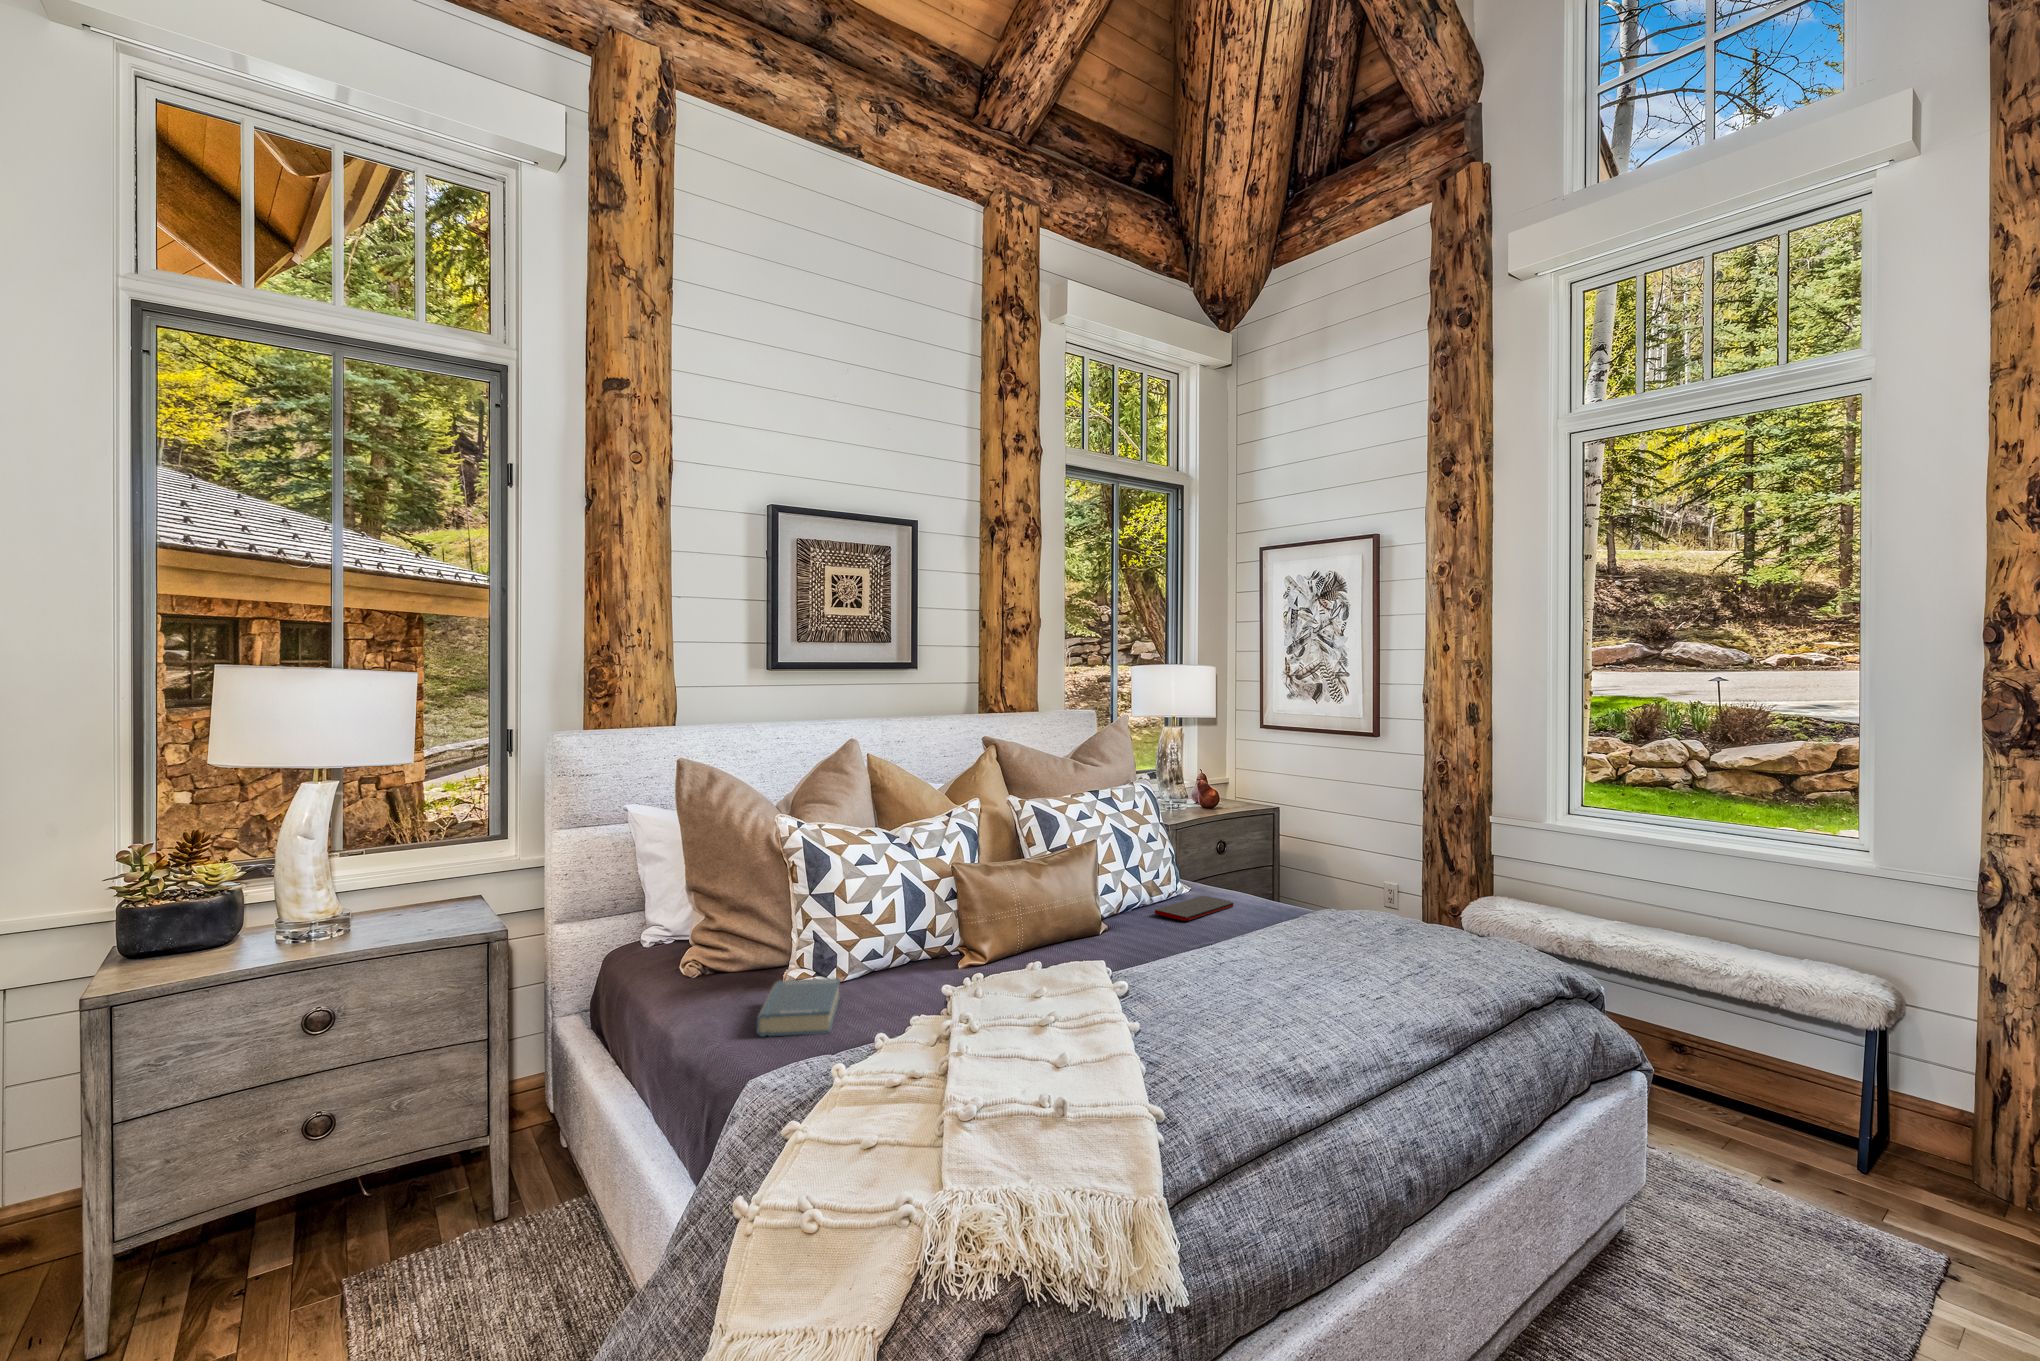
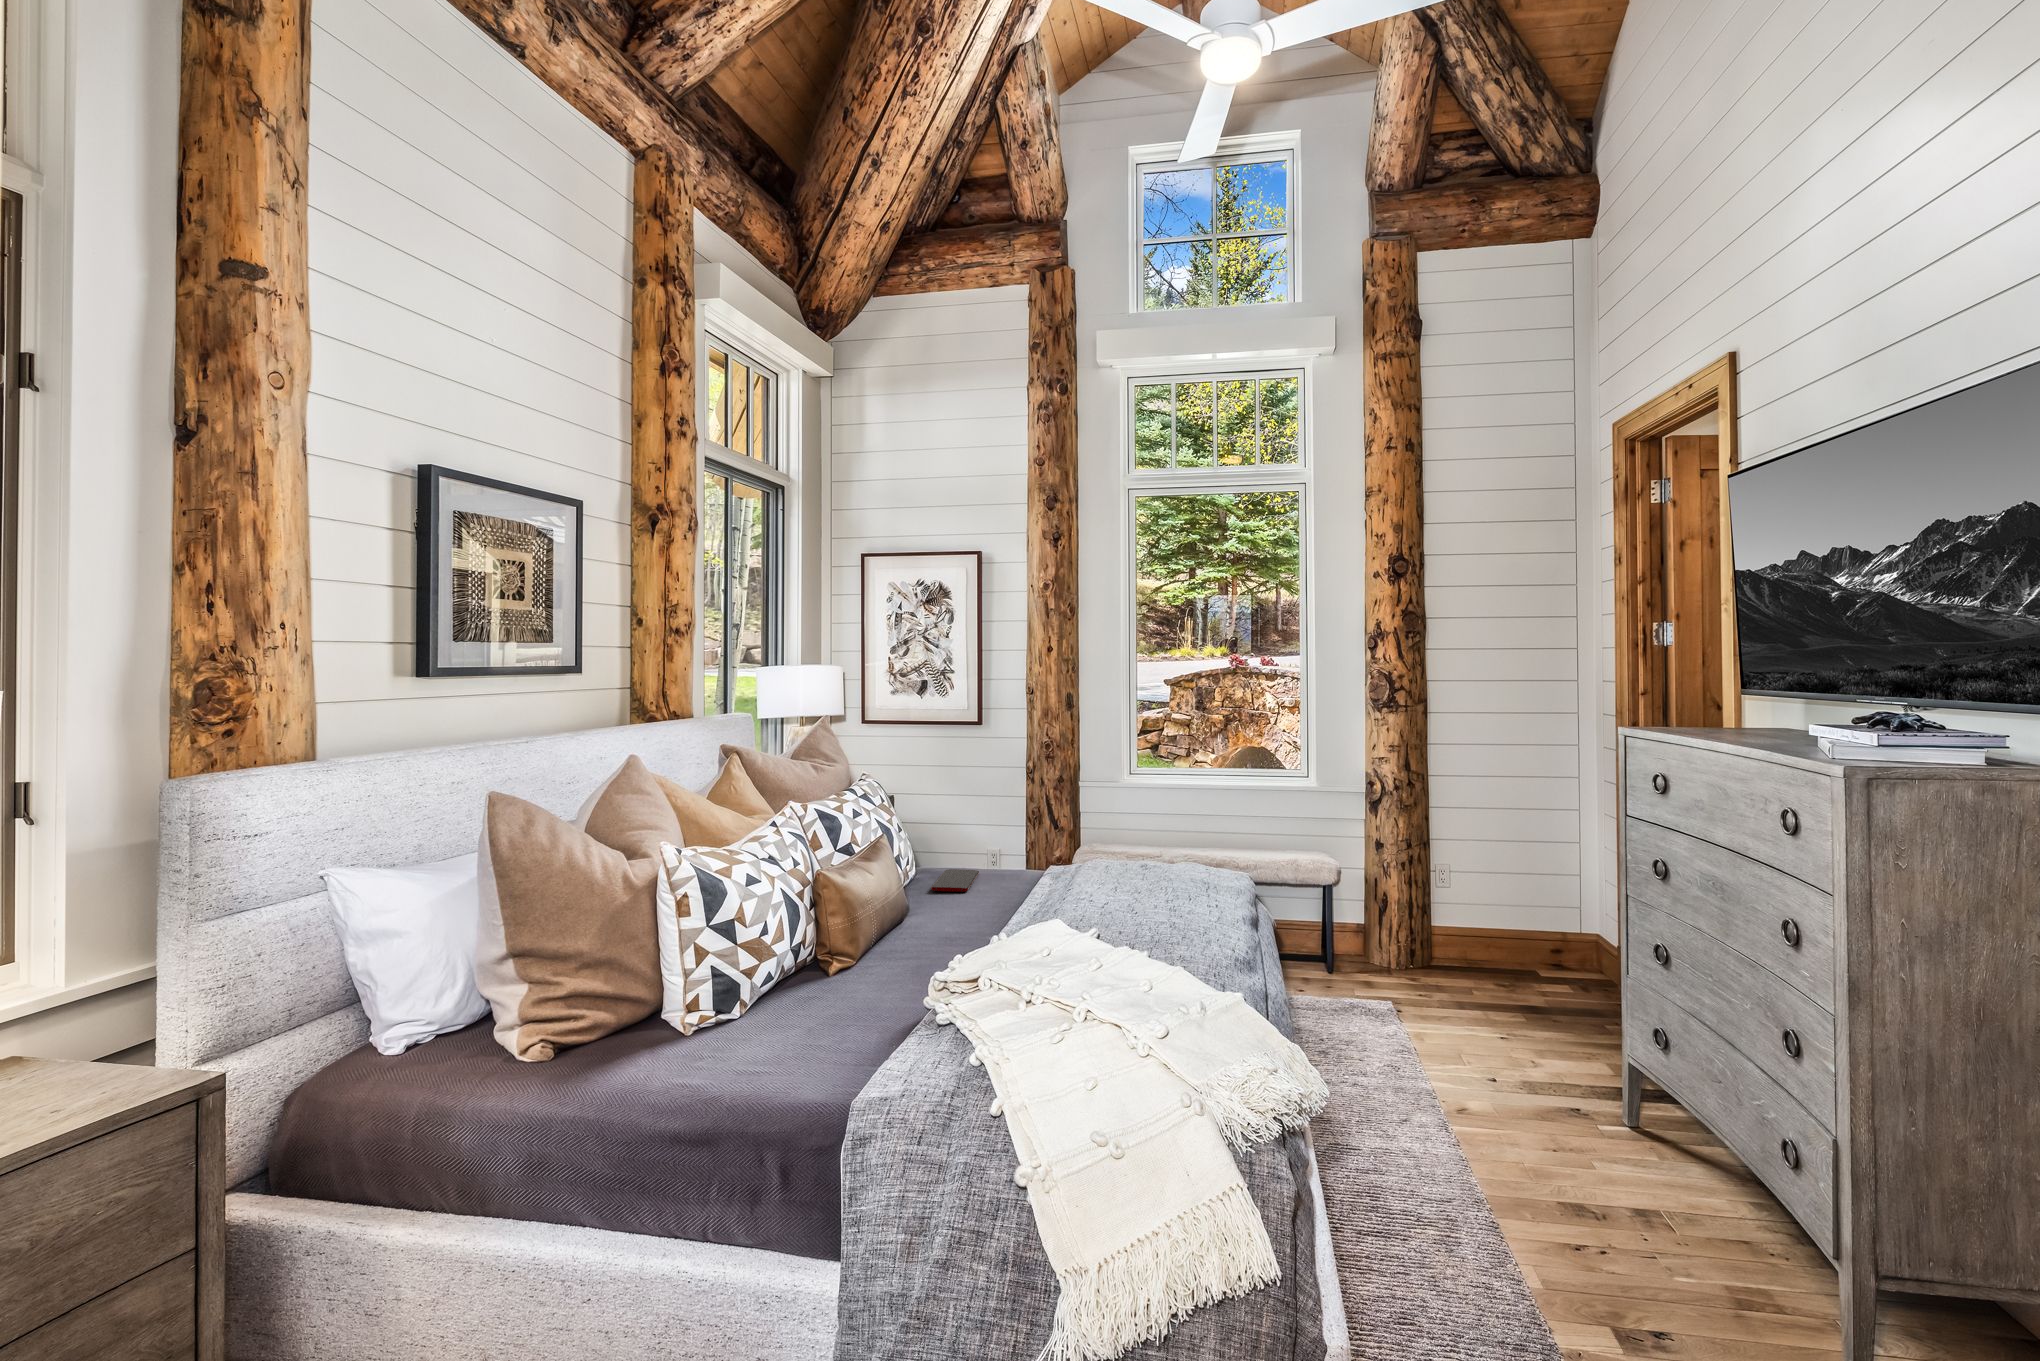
hardback book: present [756,978,840,1037] -> none [719,1002,836,1075]

